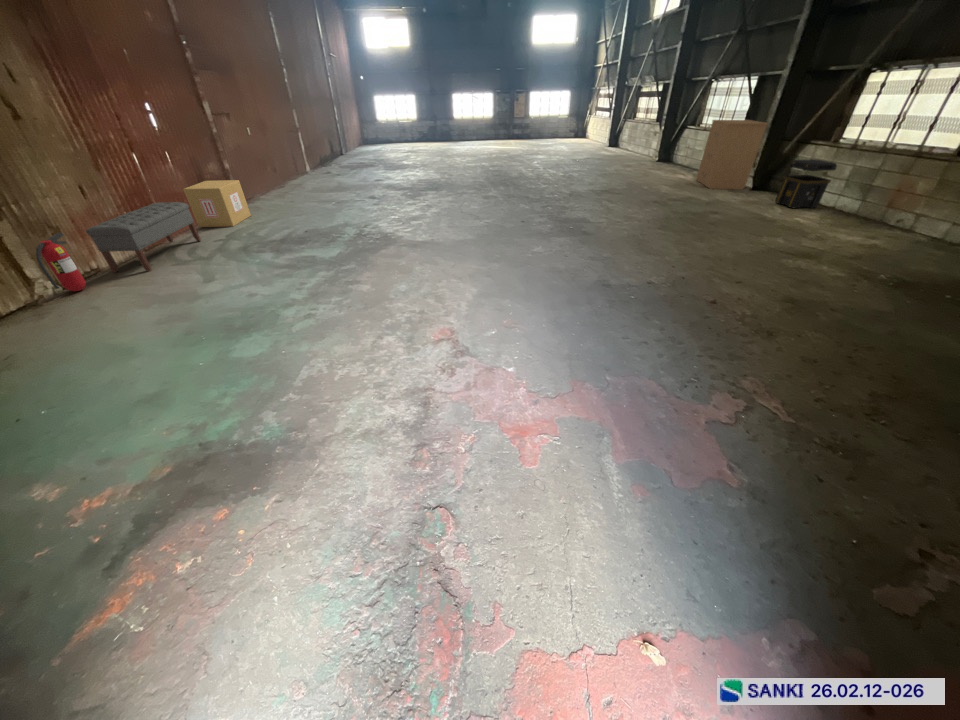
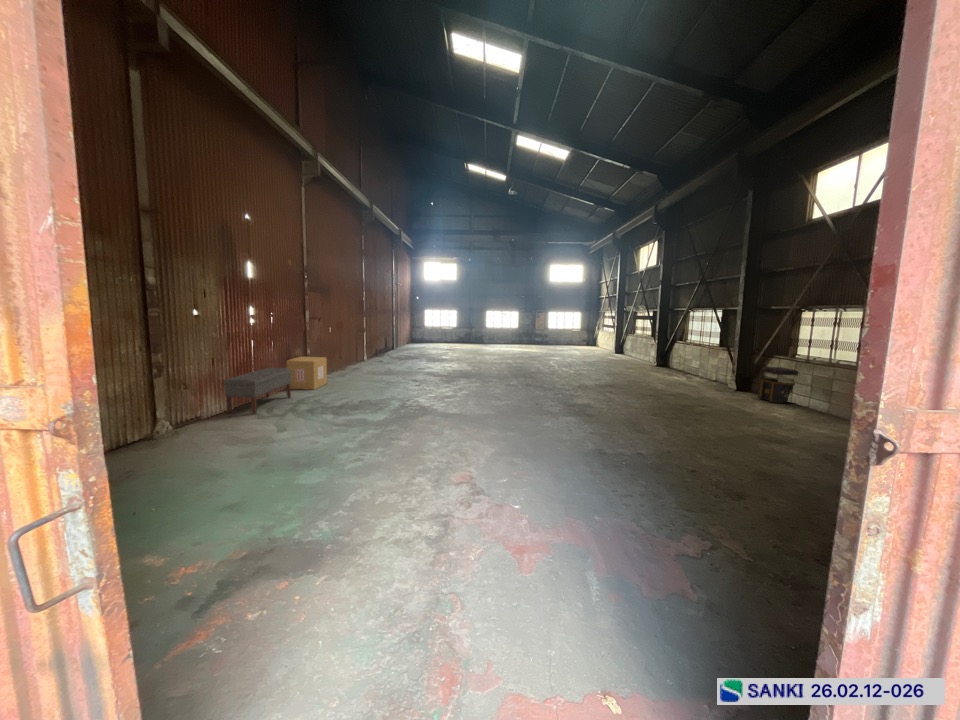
filing cabinet: present [696,120,768,189] -> none [690,337,738,388]
fire extinguisher: present [36,232,86,291] -> none [190,380,212,423]

